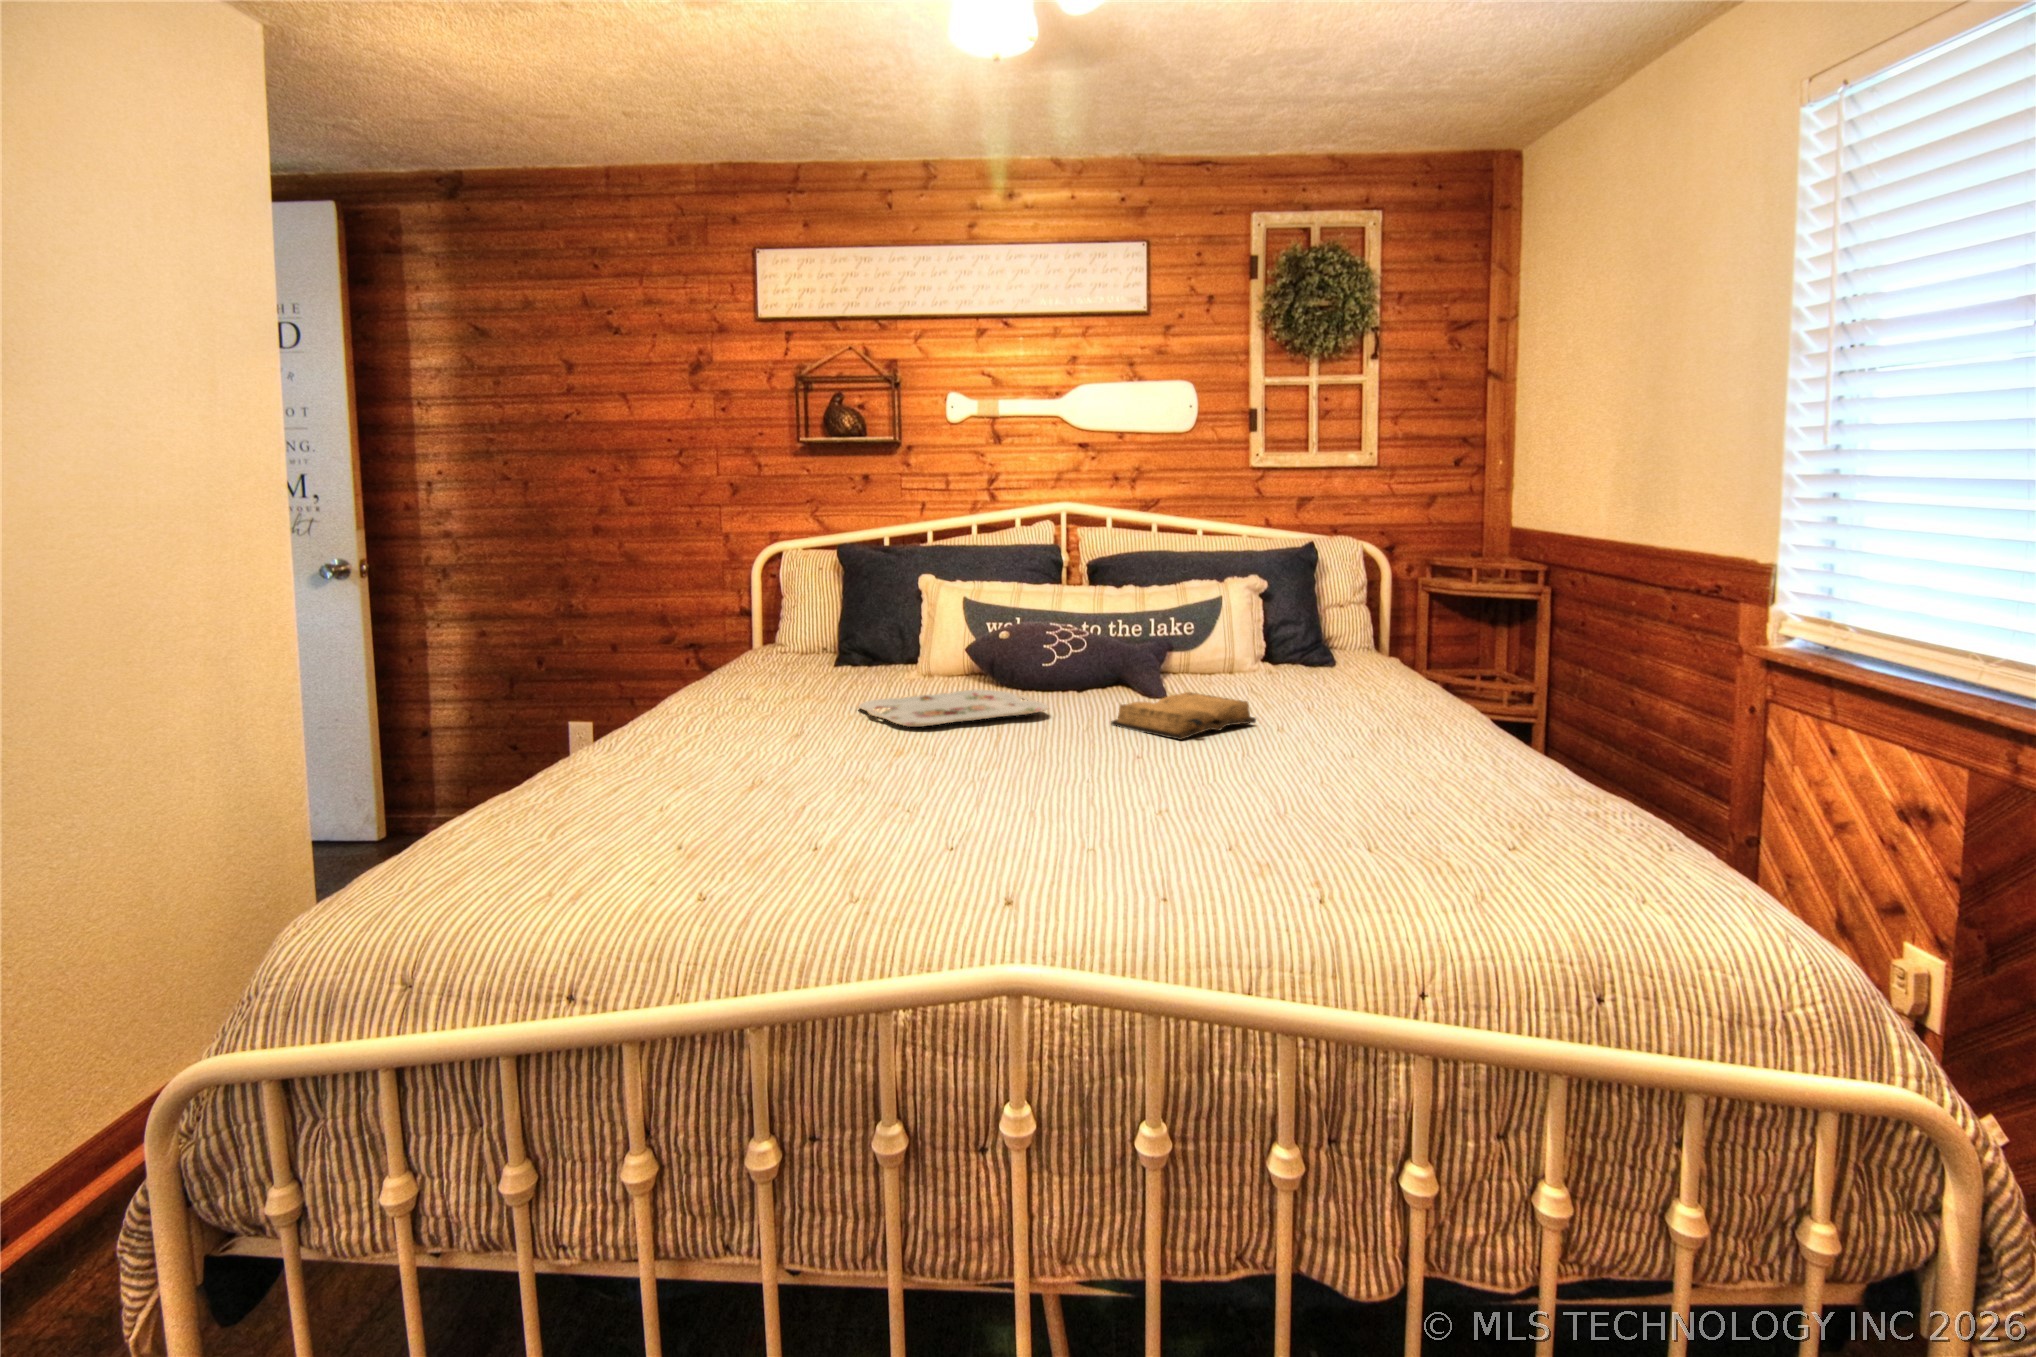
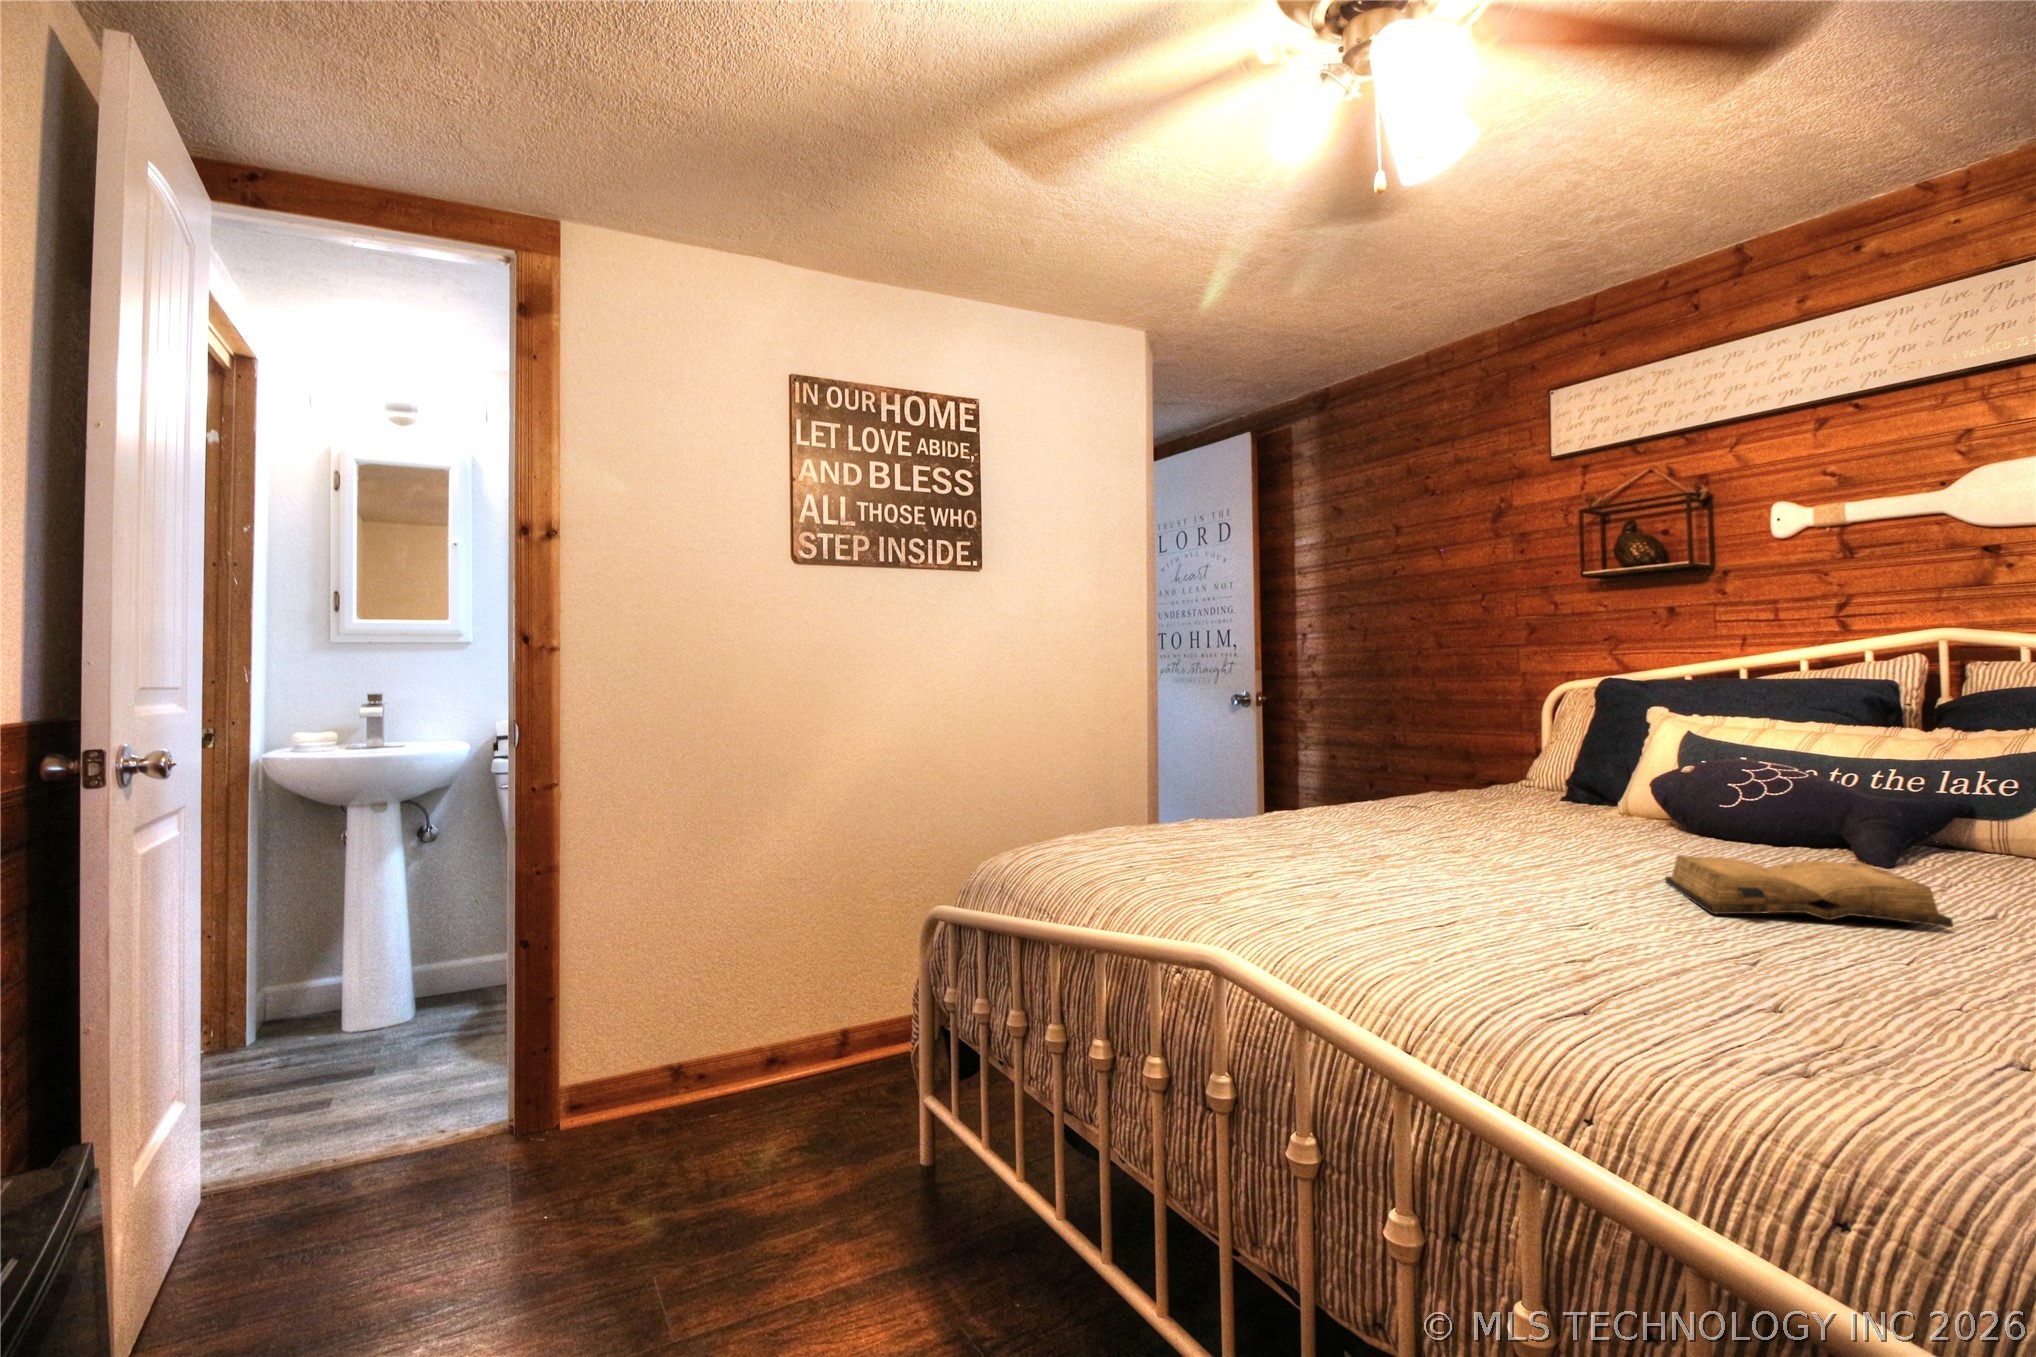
serving tray: present [859,690,1049,727] -> none [1384,816,1622,853]

